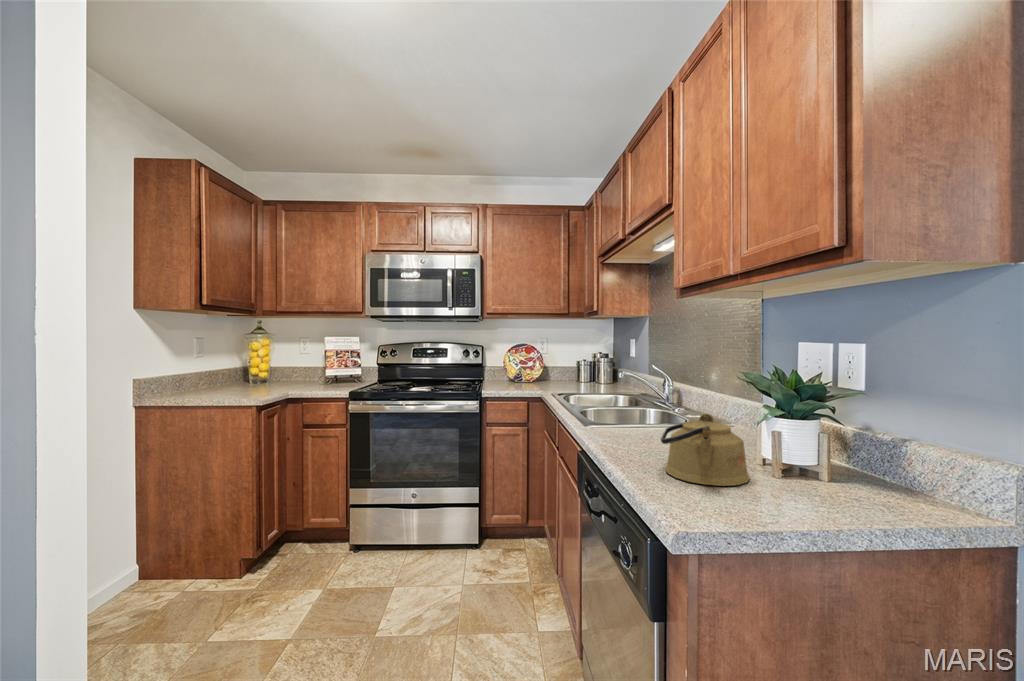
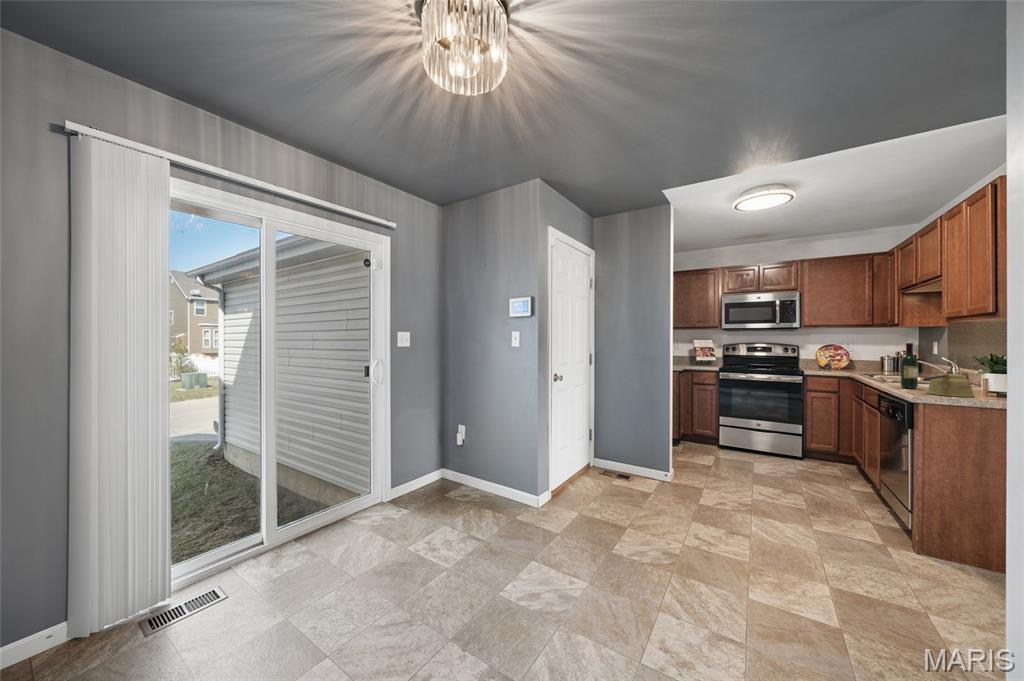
wine bottle: none [613,344,640,447] -> present [901,343,918,389]

